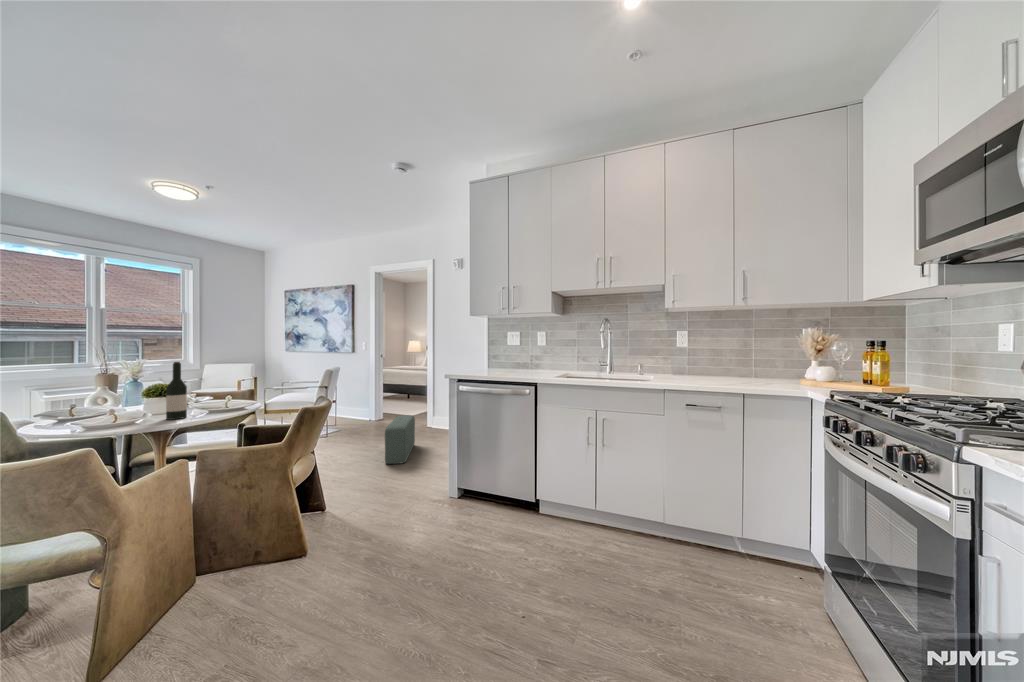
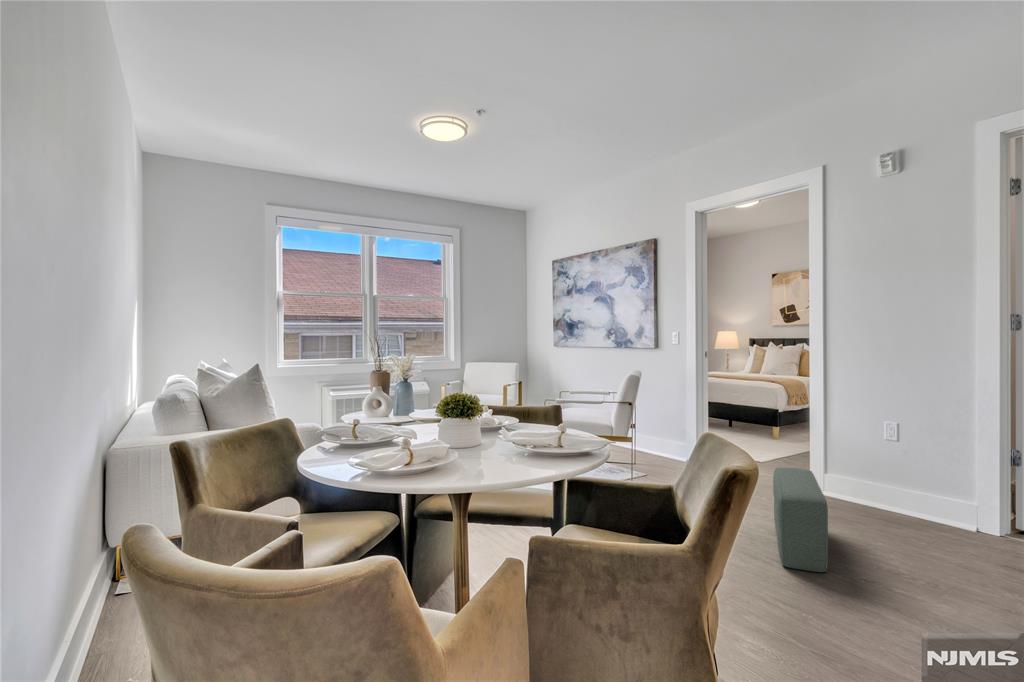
wine bottle: present [166,362,187,420] -> none [484,360,511,463]

